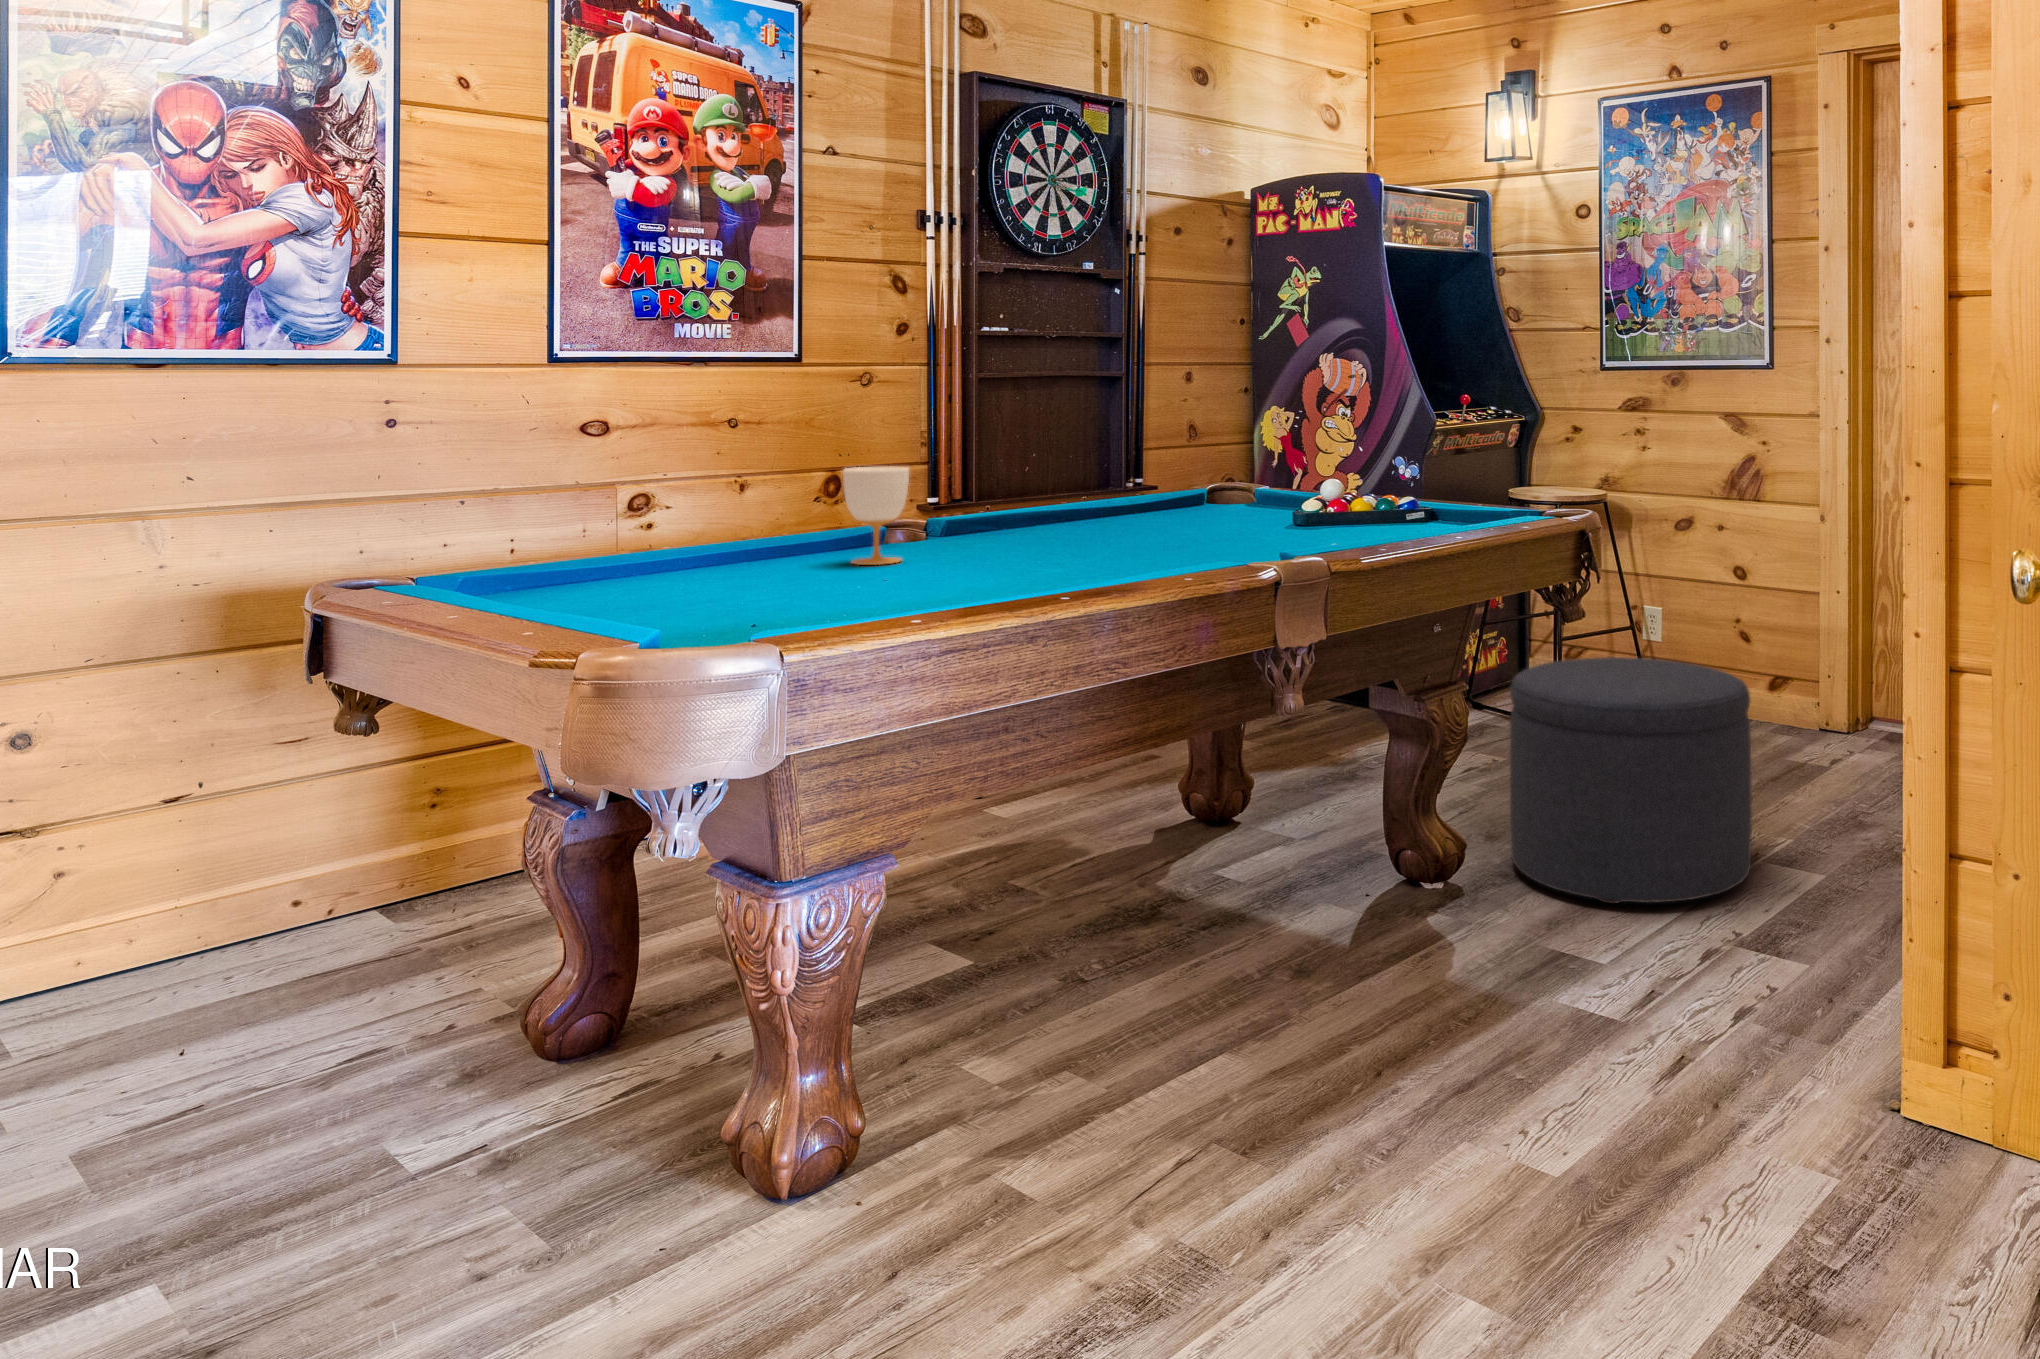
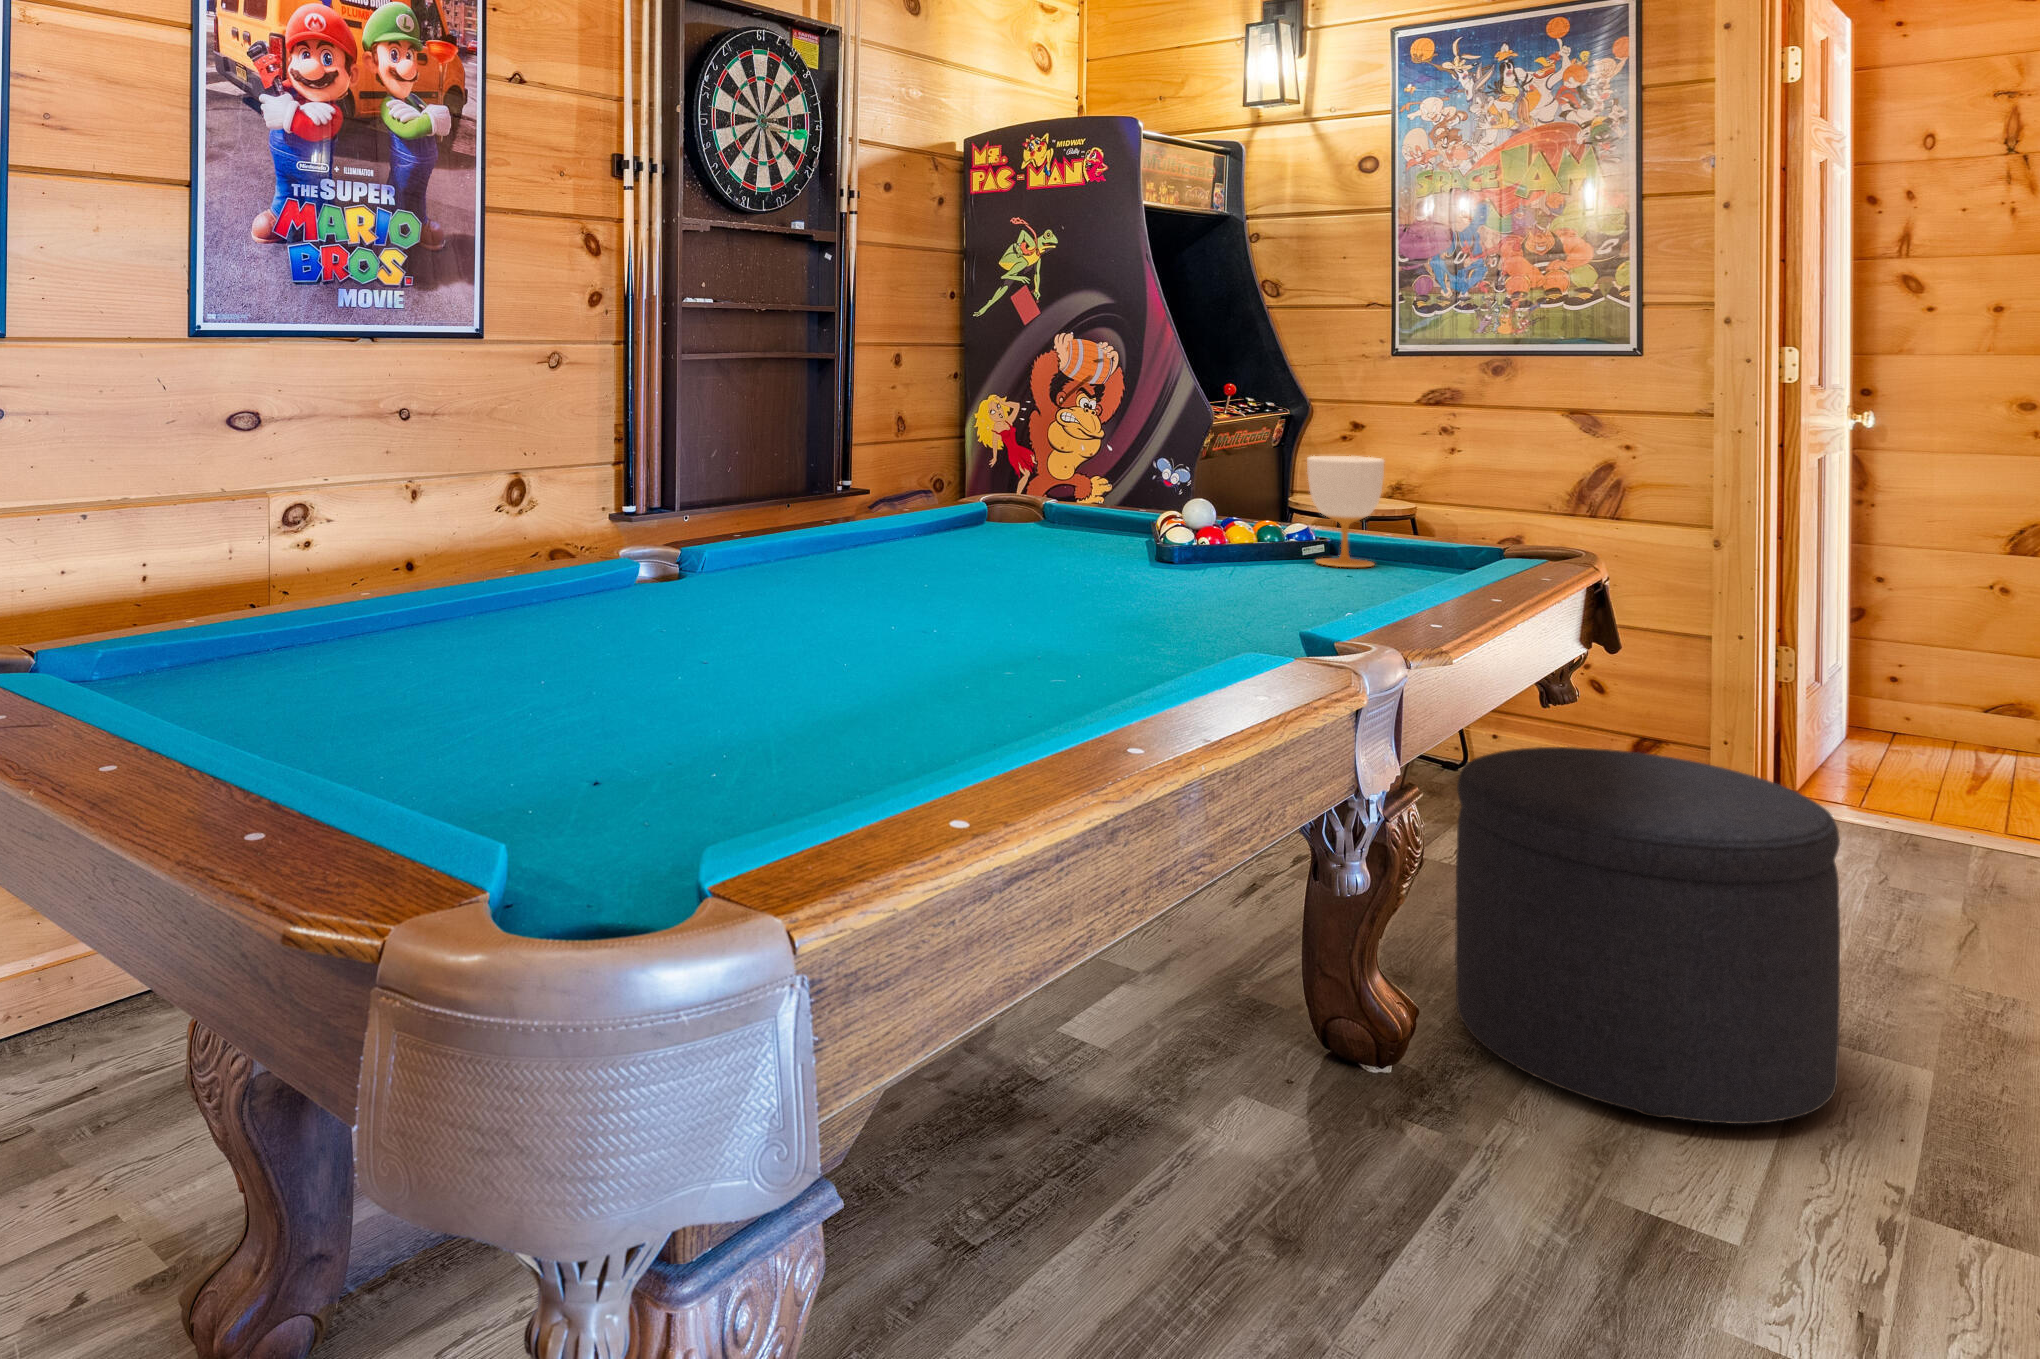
cup: present [843,466,909,565] -> present [1307,456,1384,567]

